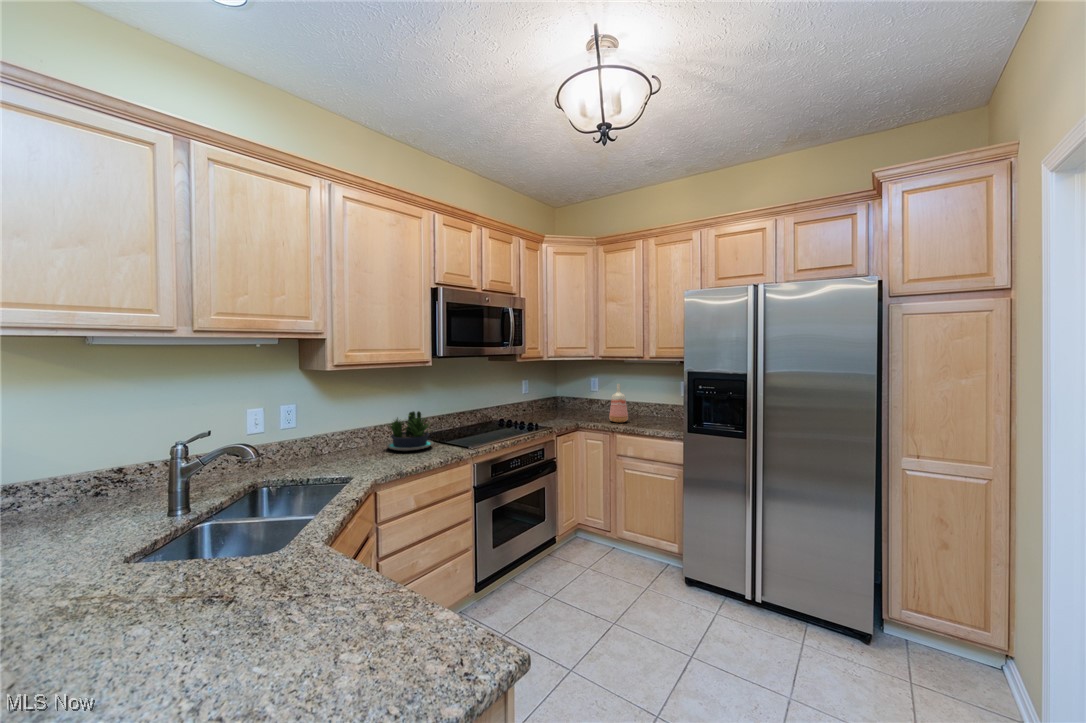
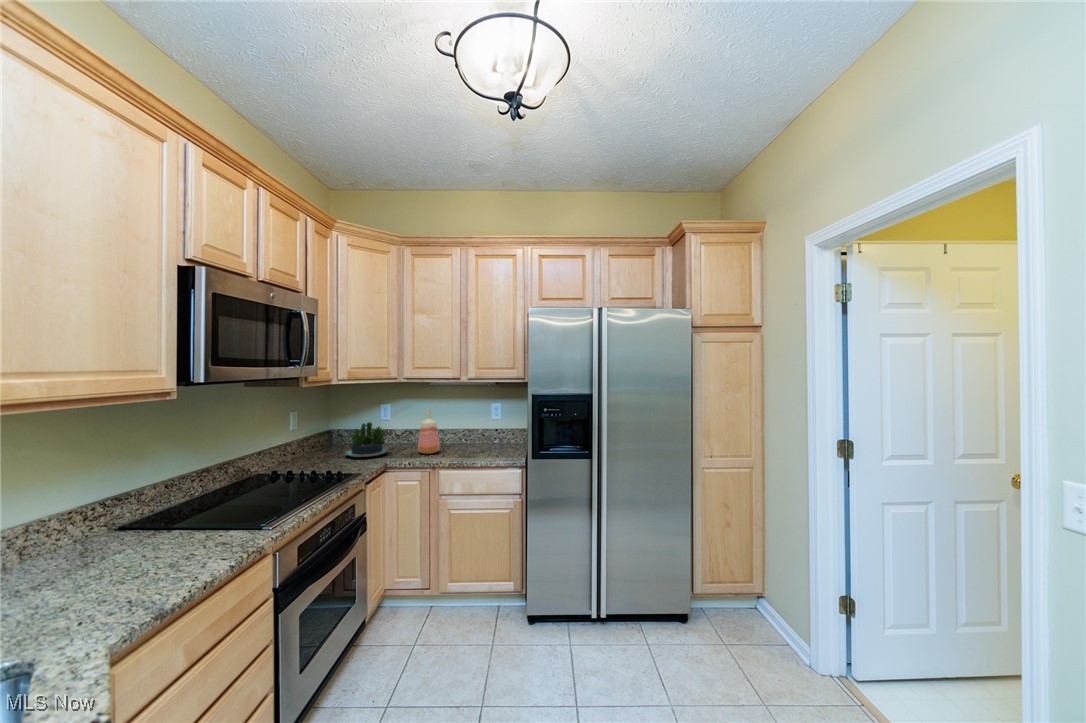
potted plant: present [387,411,433,451] -> present [346,422,389,457]

